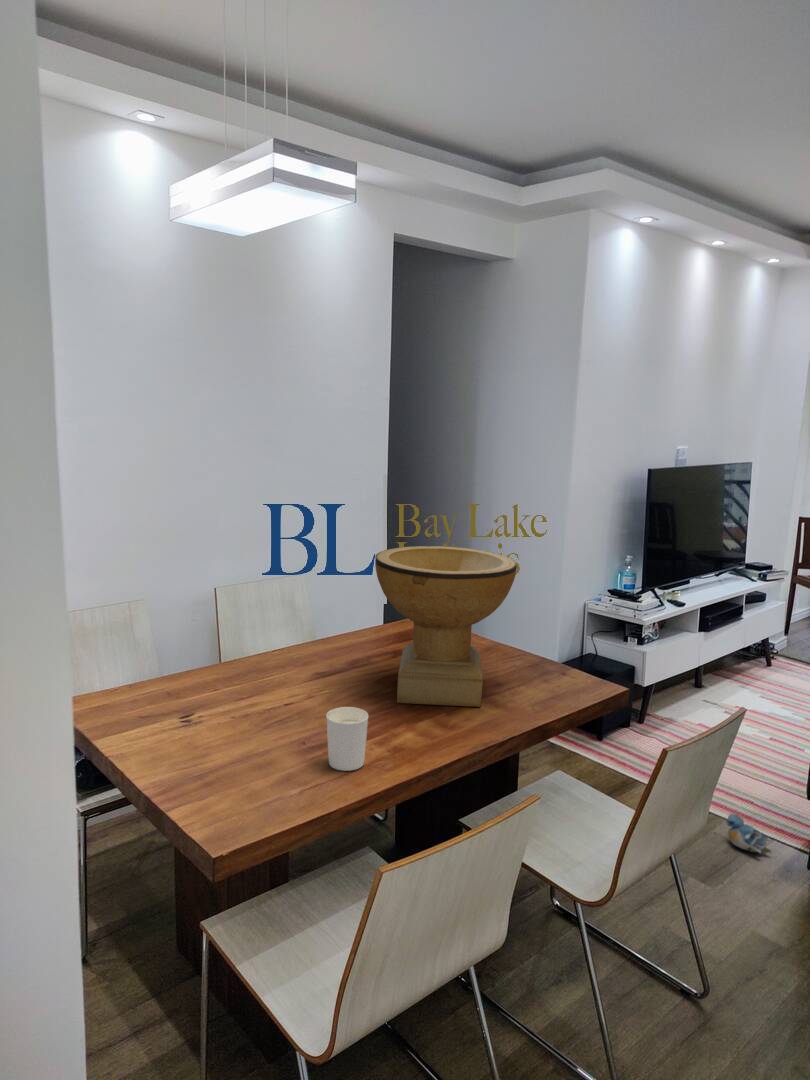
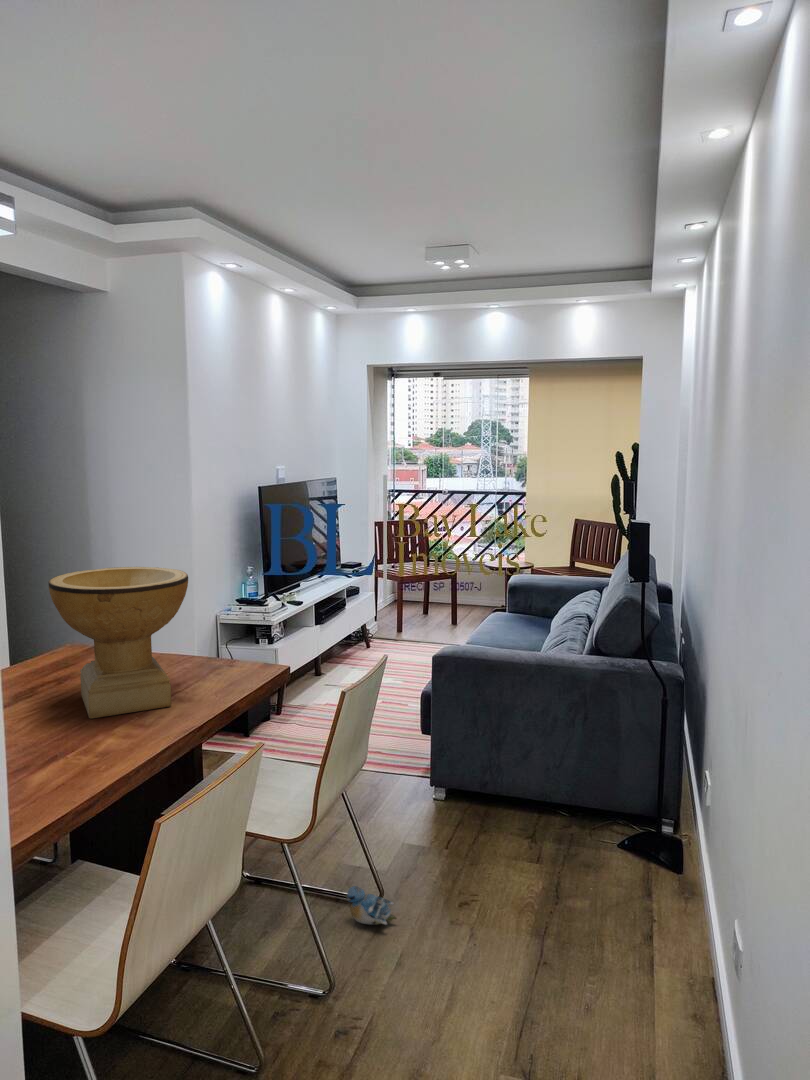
candle holder: present [326,707,369,771] -> none [42,721,85,781]
plush toy: present [726,814,771,853] -> present [346,886,396,925]

